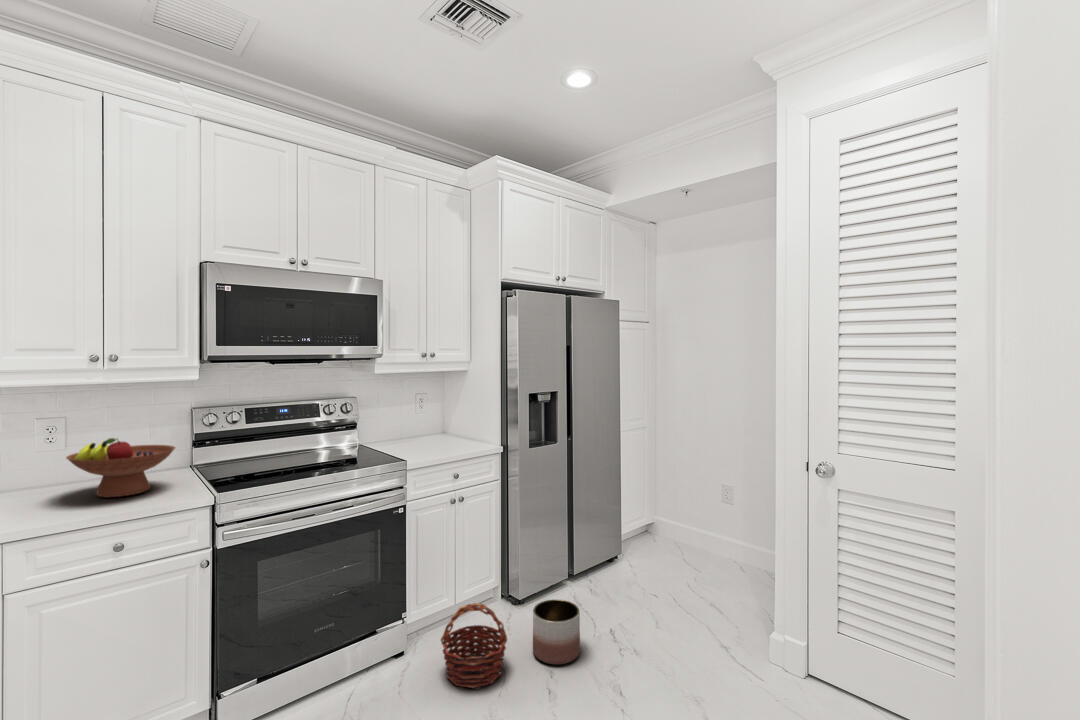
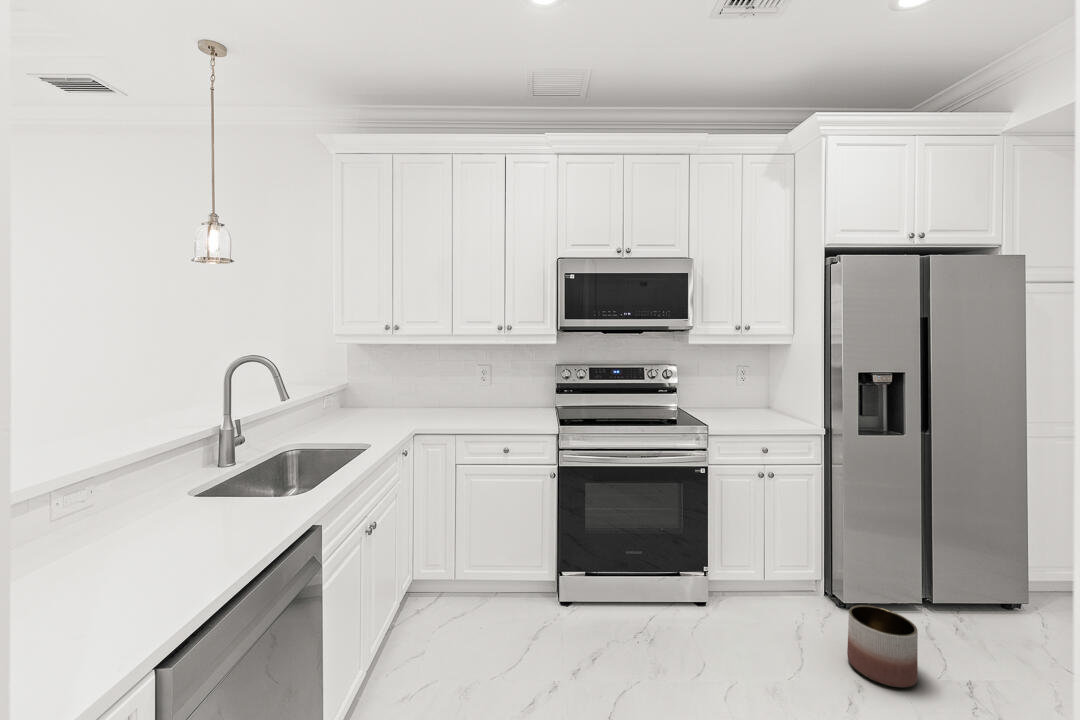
fruit bowl: present [66,438,175,497] -> none [480,380,537,419]
basket: present [441,603,507,688] -> none [734,576,810,665]

